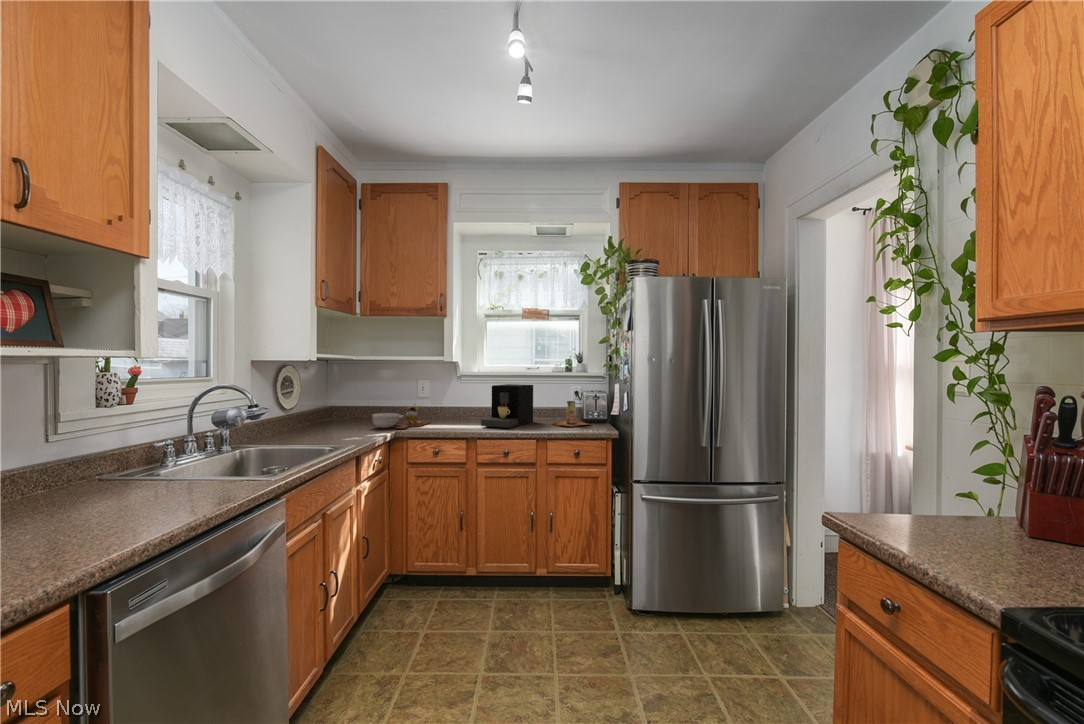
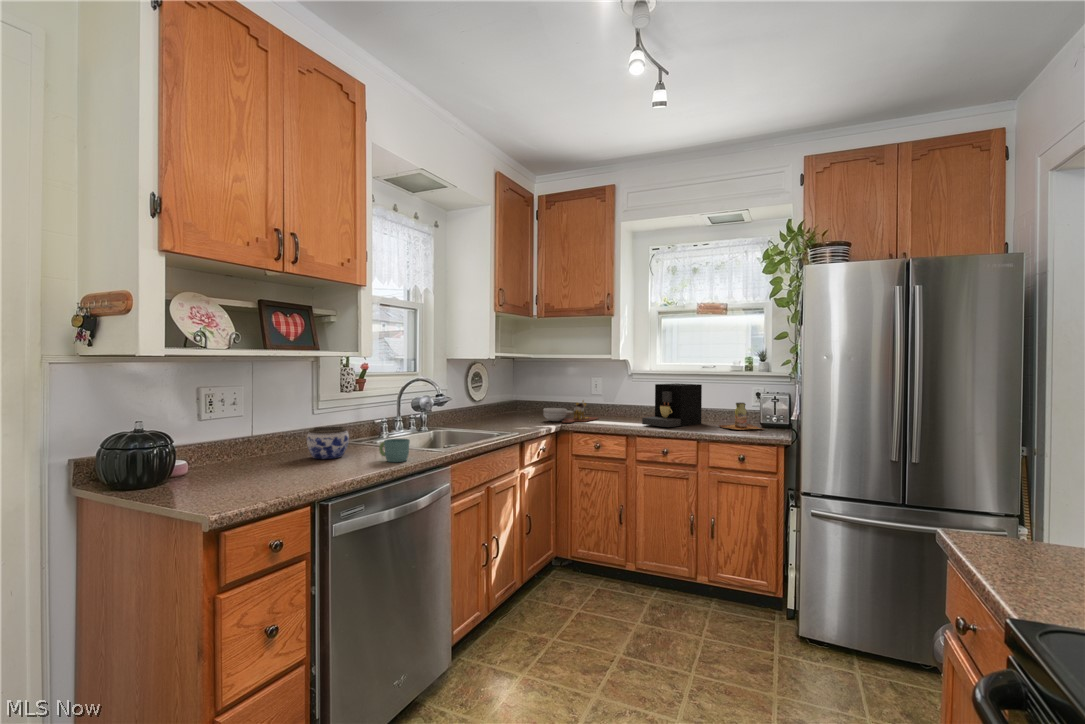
jar: none [41,459,122,512] -> present [307,427,349,459]
mug: none [179,468,231,504] -> present [379,438,410,462]

